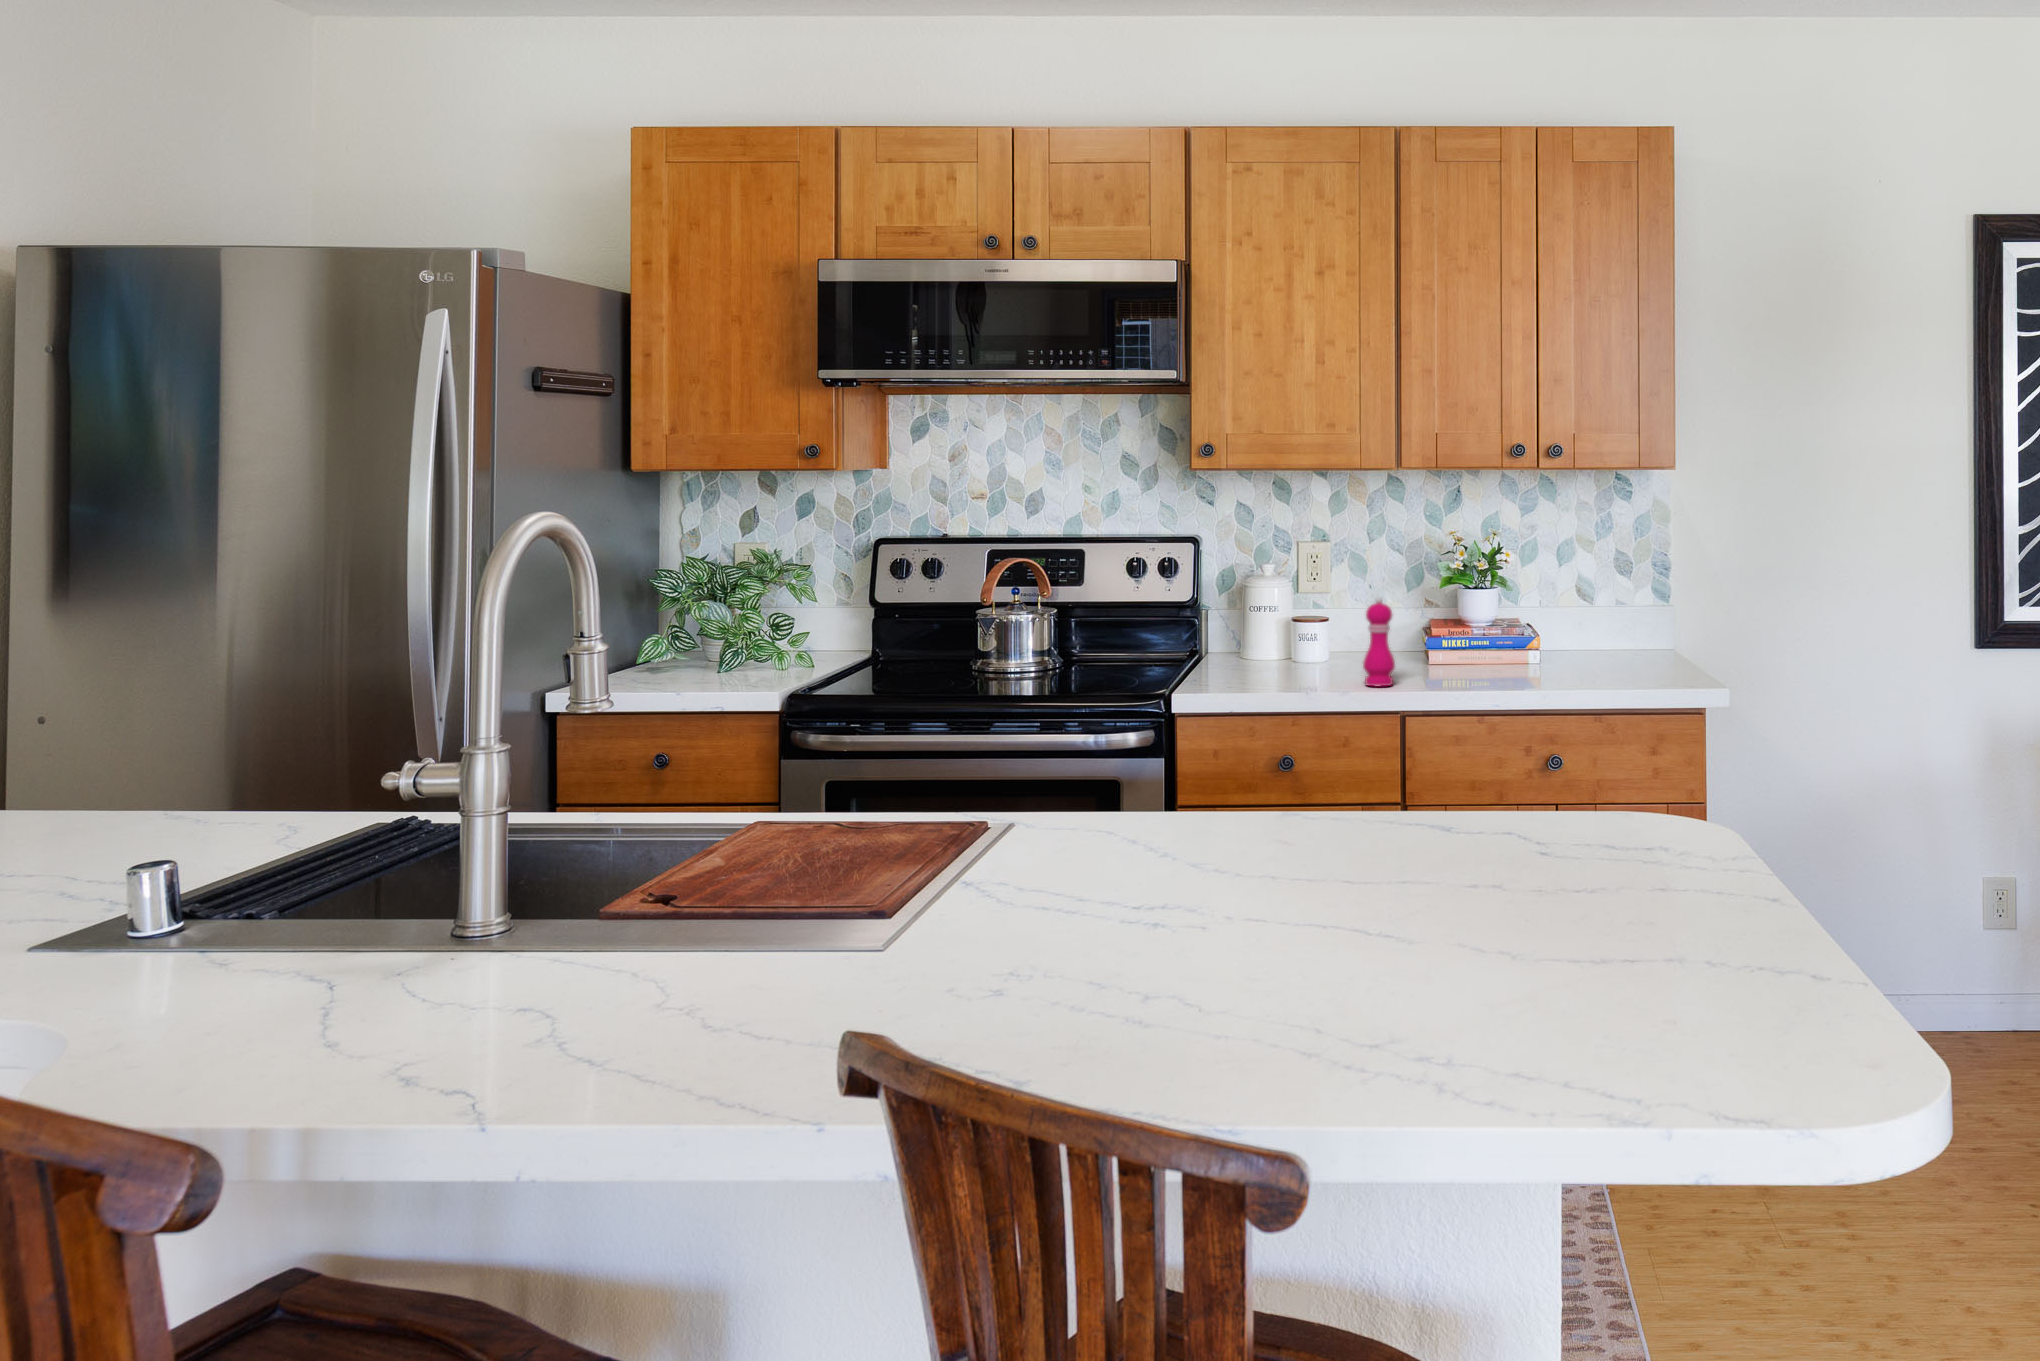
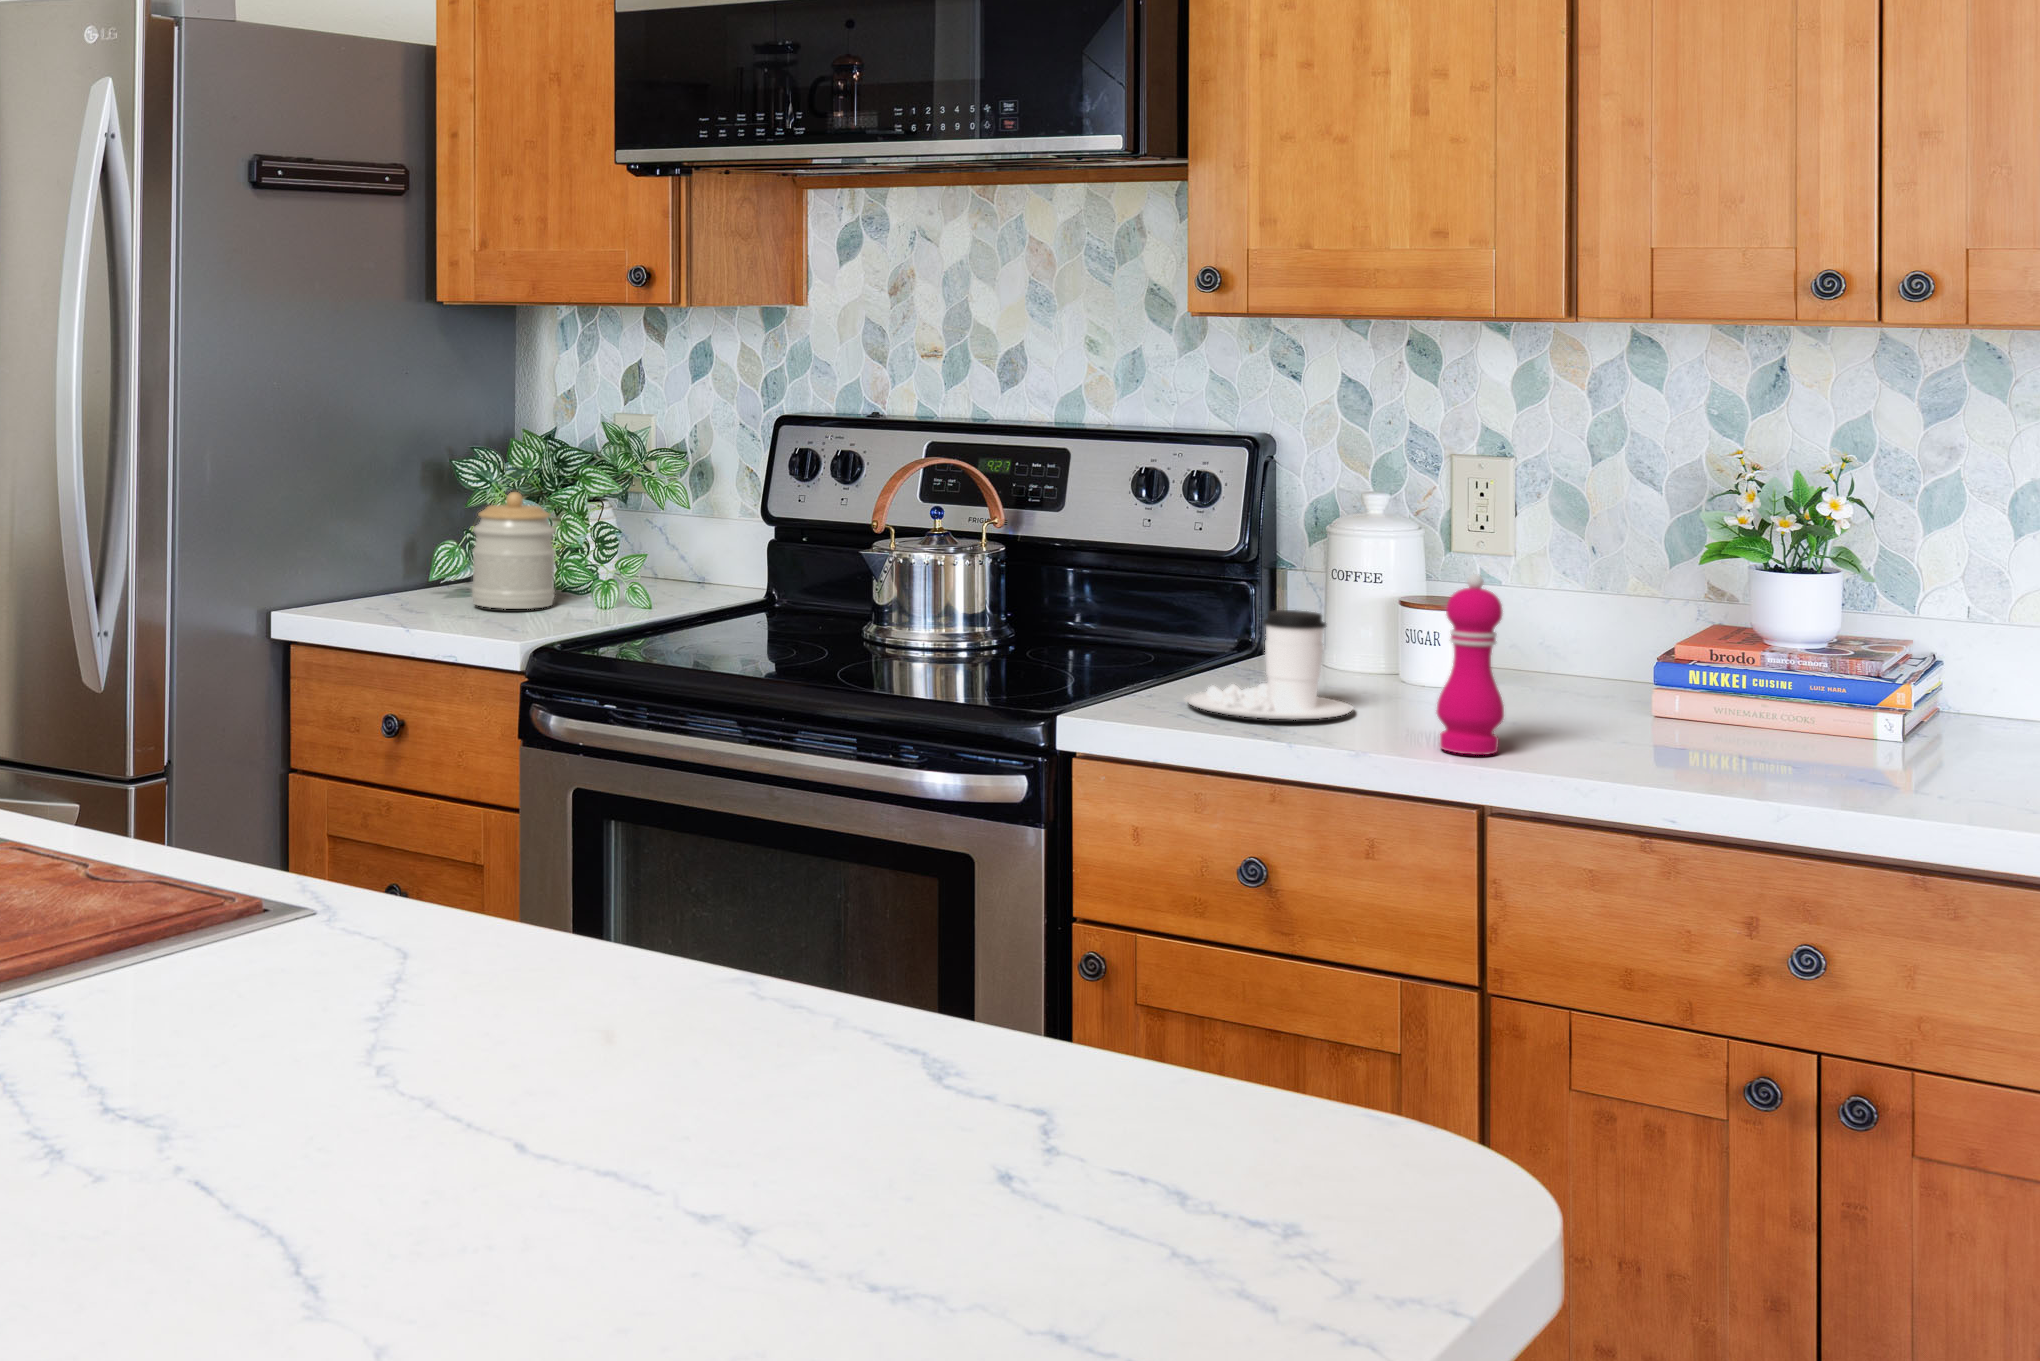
jar: none [685,596,747,675] -> present [472,492,555,609]
coffee cup: none [1215,625,1303,682] -> present [1185,610,1353,719]

